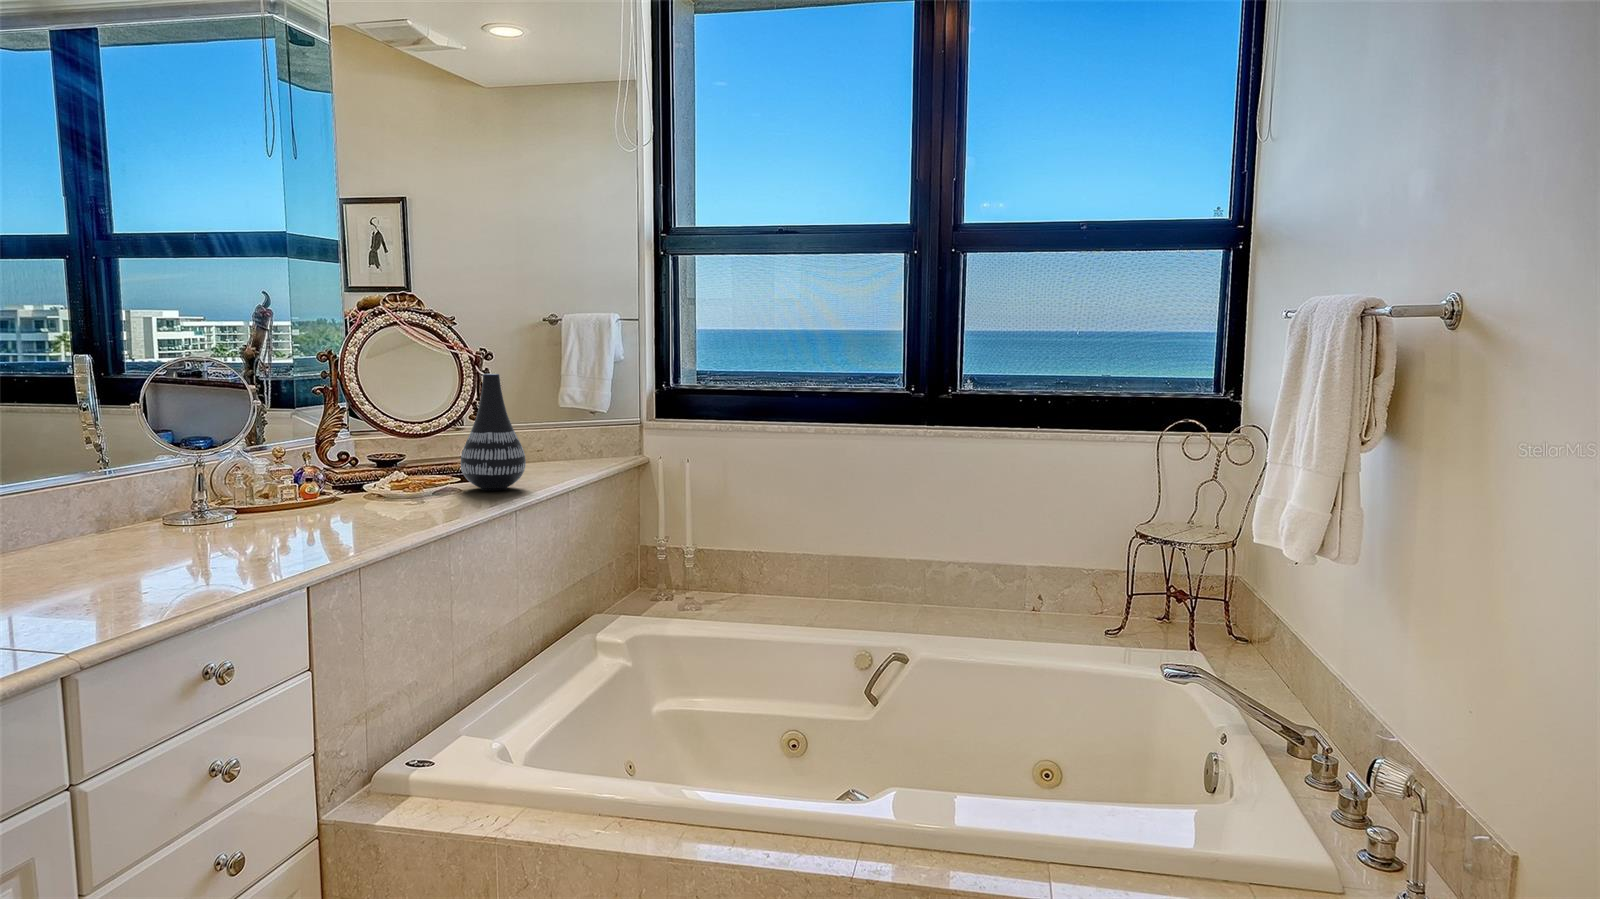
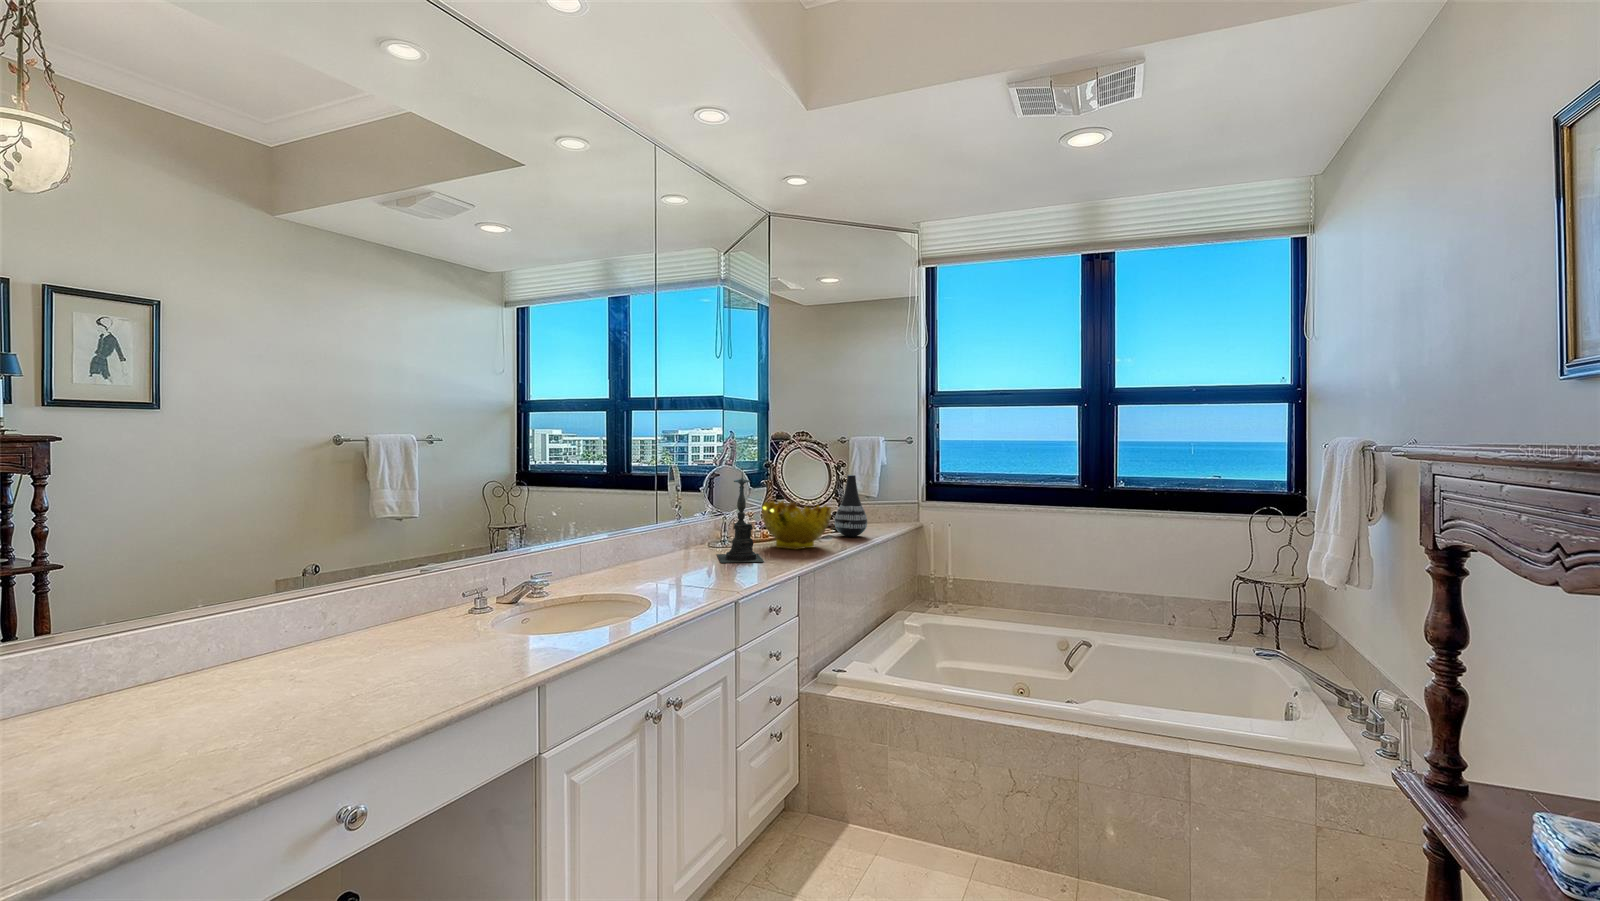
candle holder: none [104,352,236,569] -> present [717,468,764,563]
decorative bowl: none [265,423,424,525] -> present [762,501,831,550]

